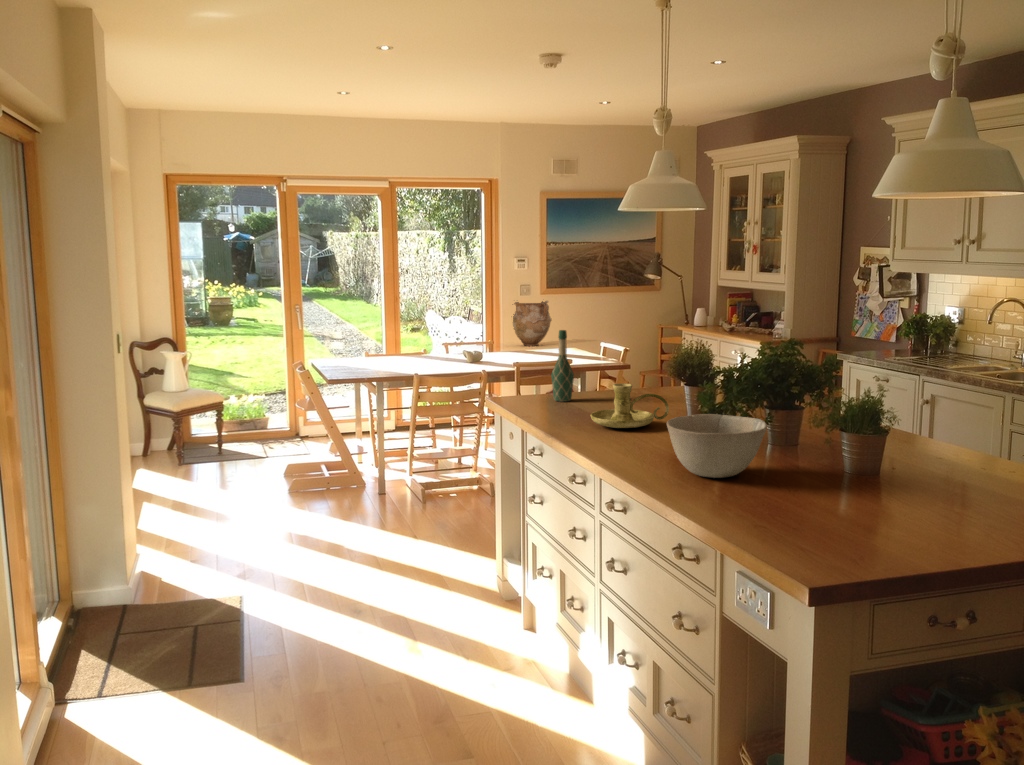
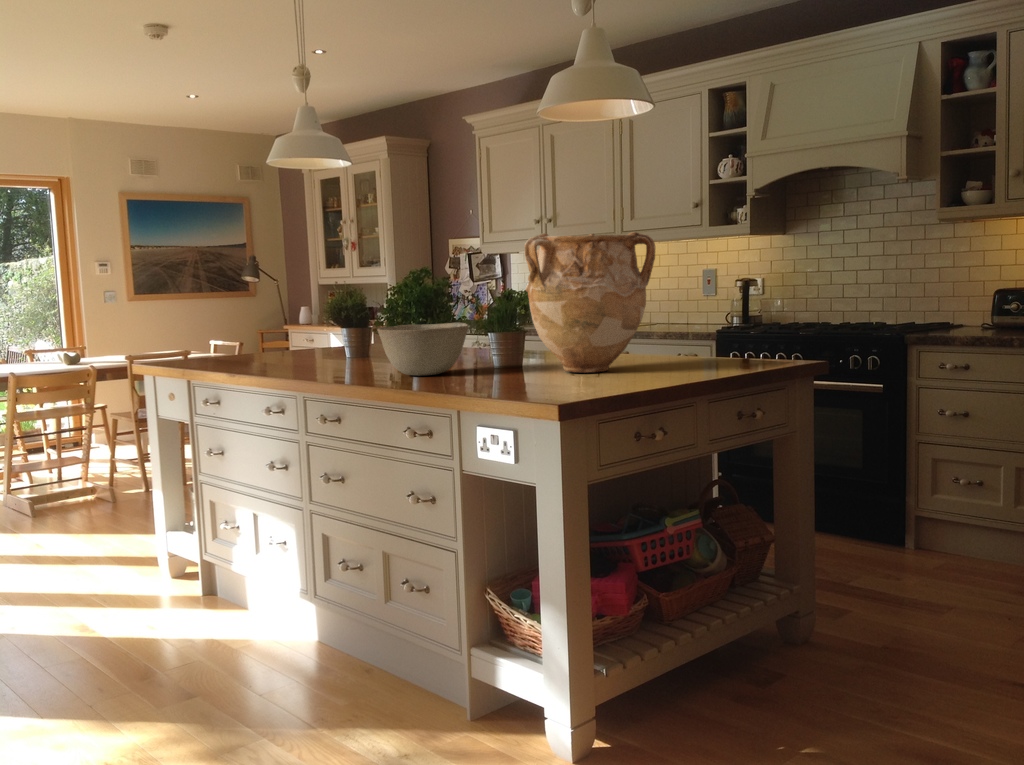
vase: present [513,301,551,346] -> present [525,232,655,373]
wine bottle: present [551,330,574,402] -> none [208,288,232,361]
candle holder: present [591,383,669,428] -> none [271,324,348,365]

